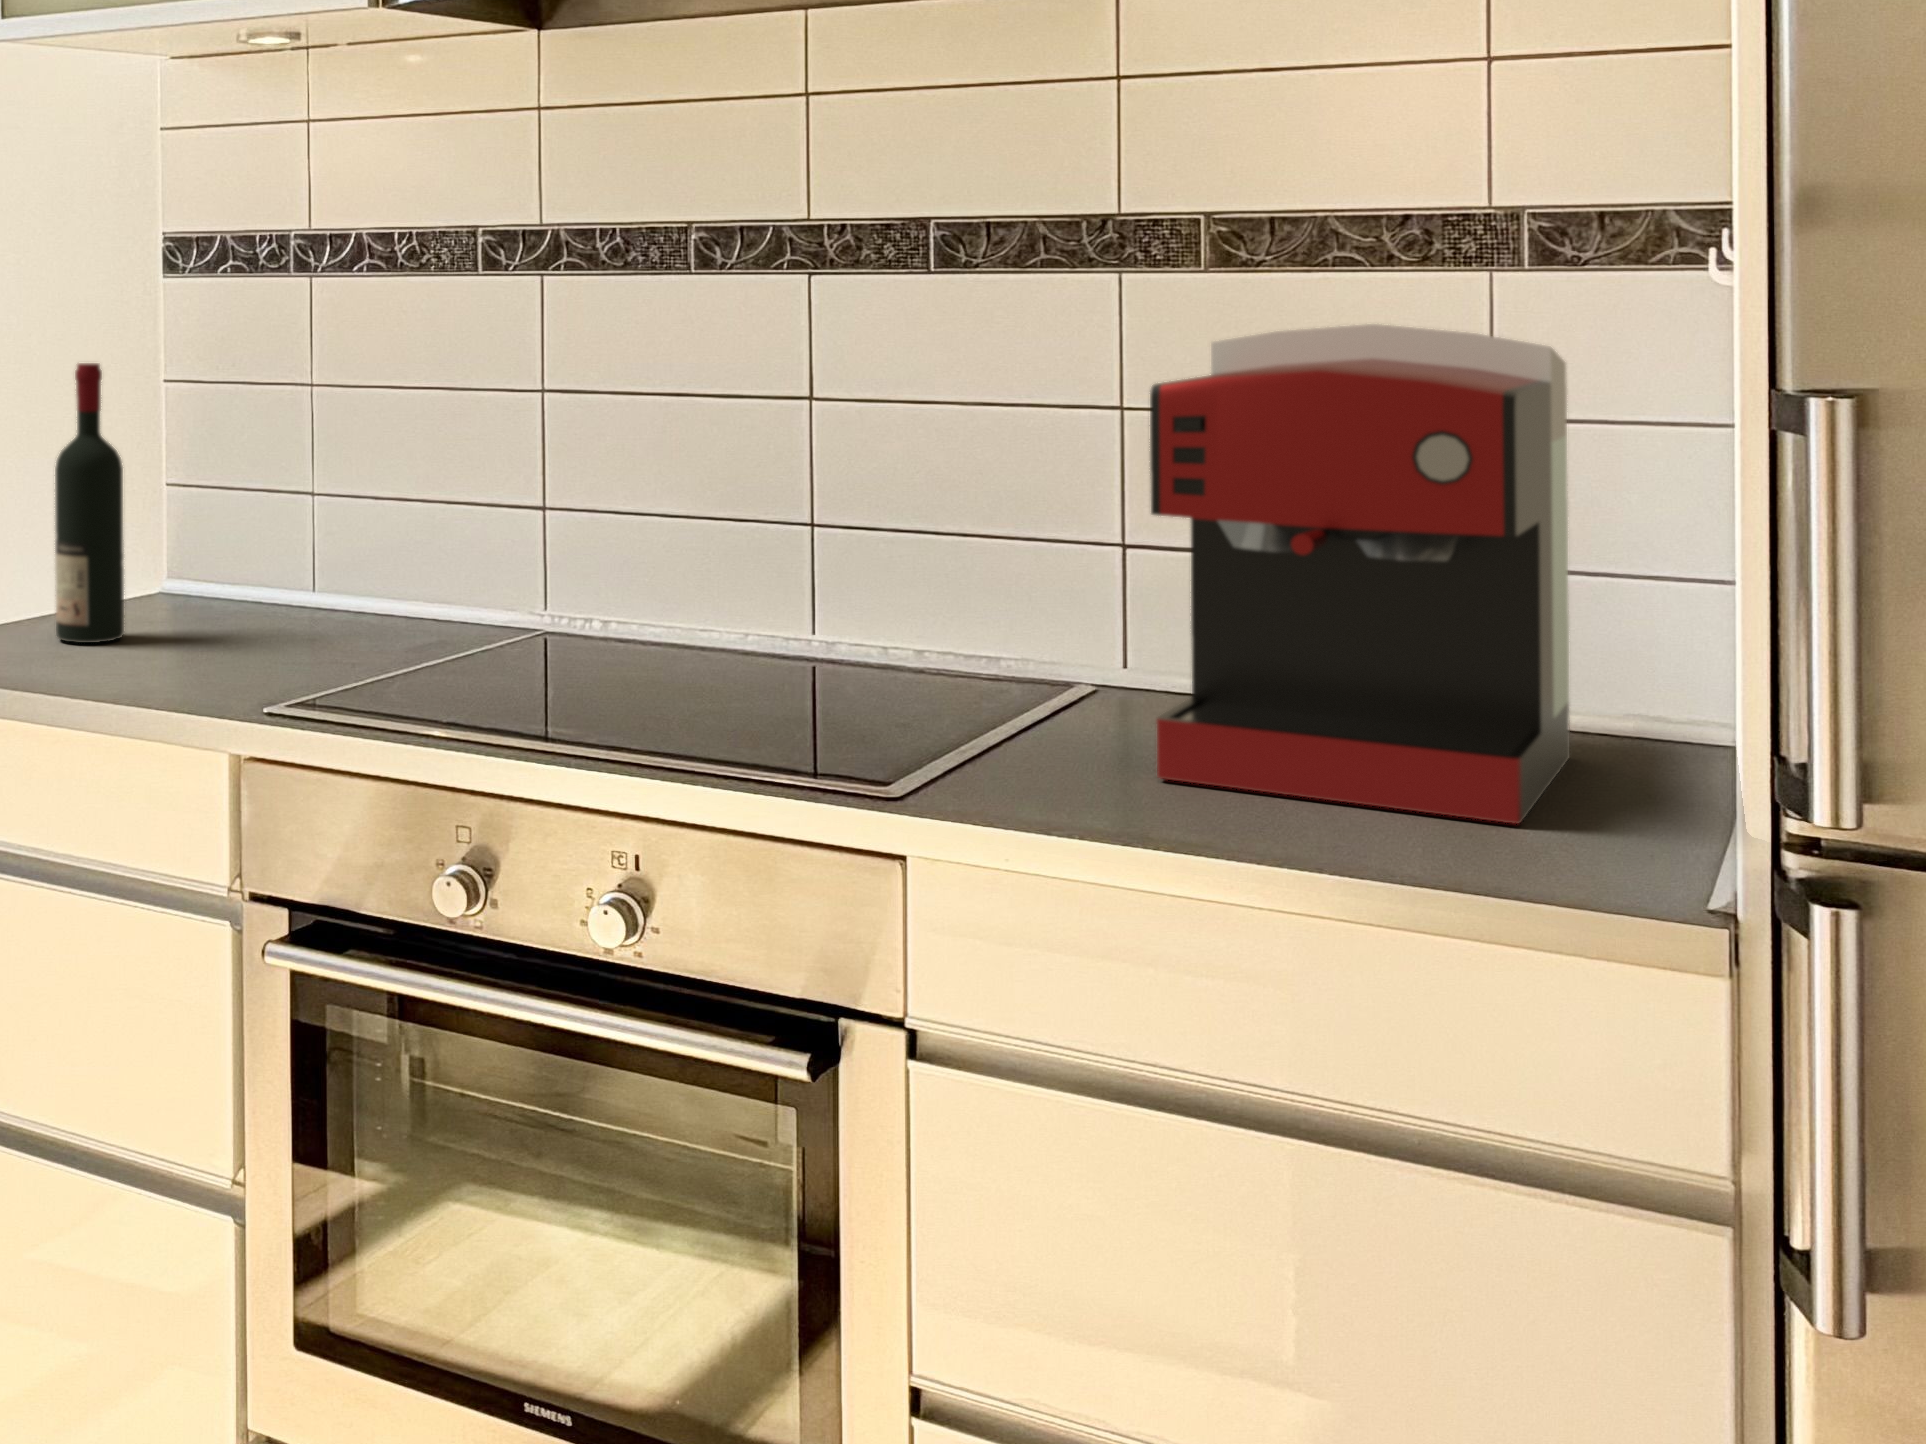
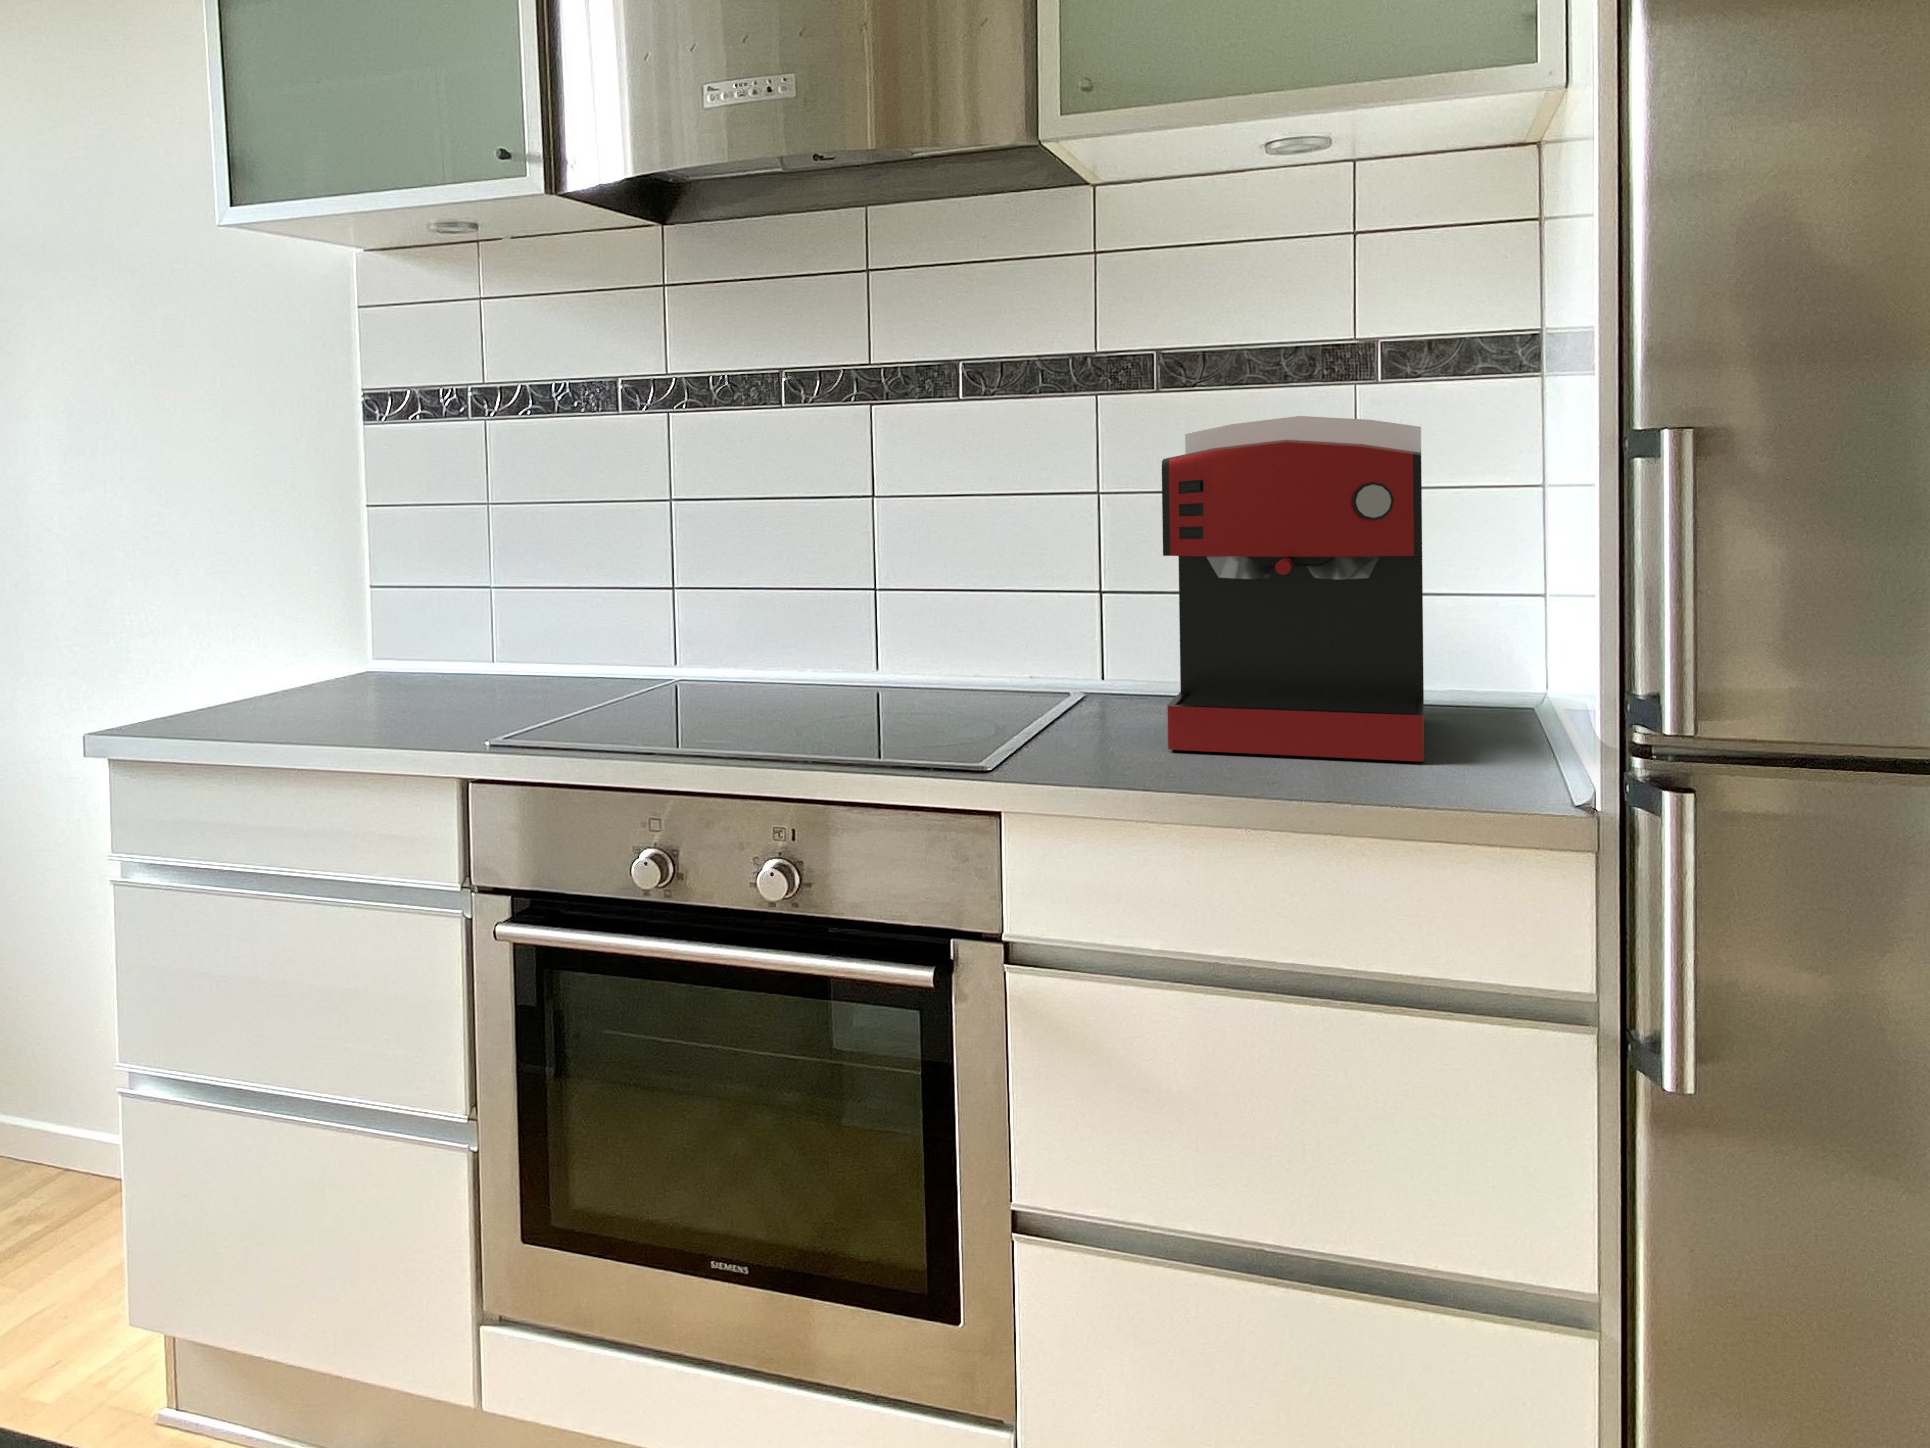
wine bottle: present [55,363,124,643] -> none [284,485,345,710]

